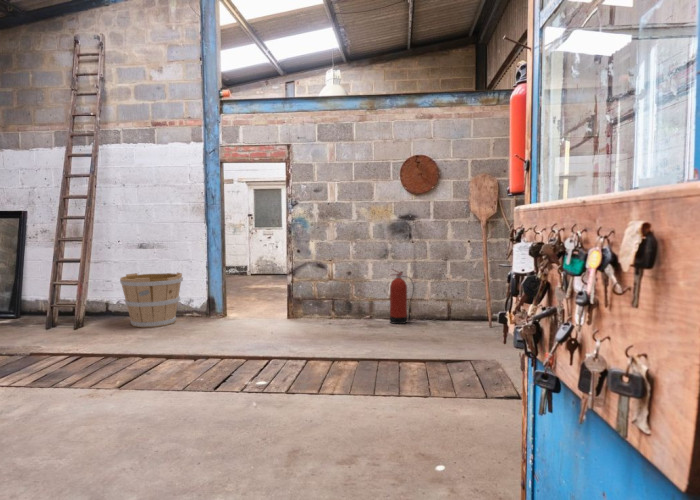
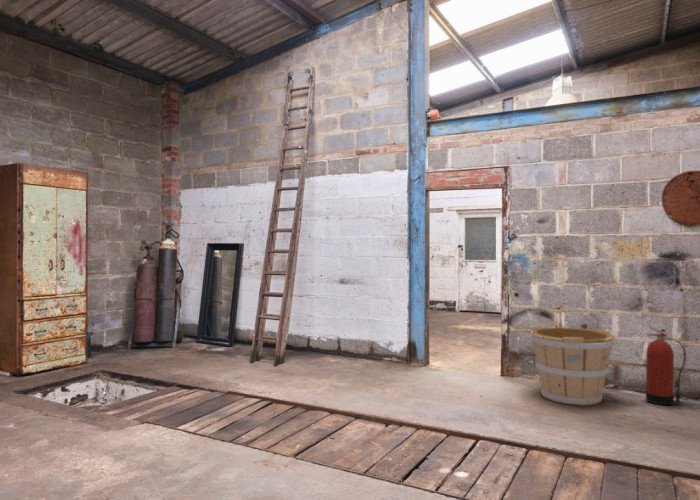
wooden bucket: present [120,273,183,328] -> present [531,326,615,406]

